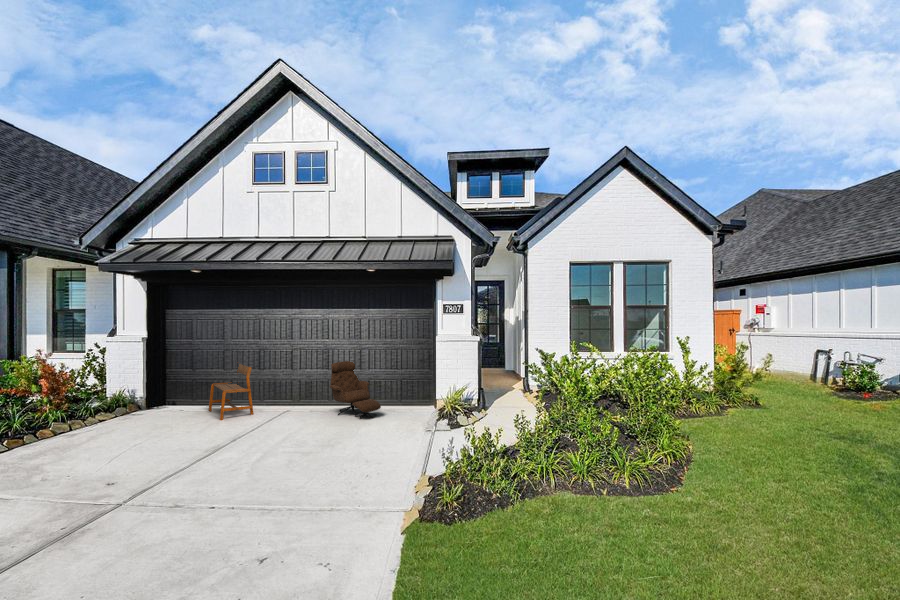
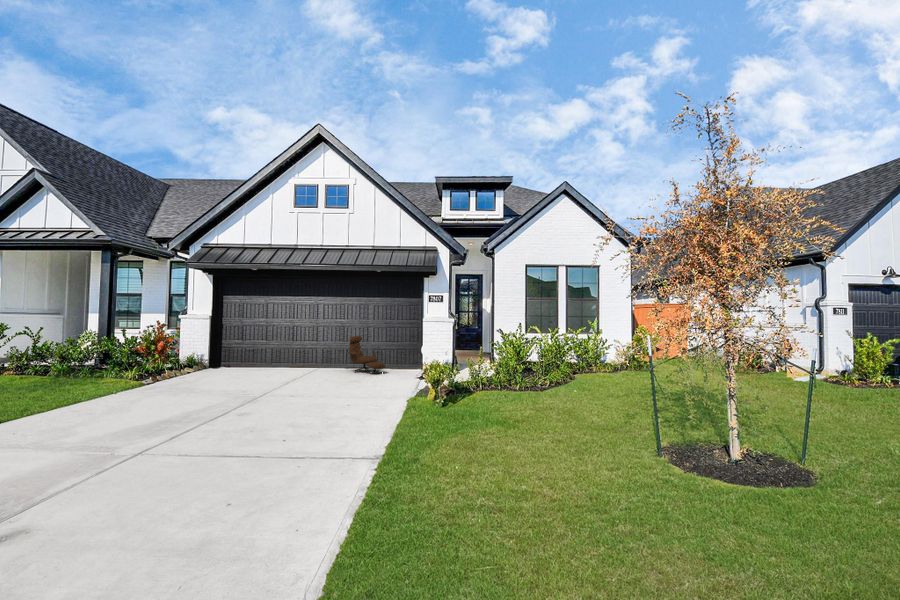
bench: present [209,364,254,420] -> none [259,337,294,375]

